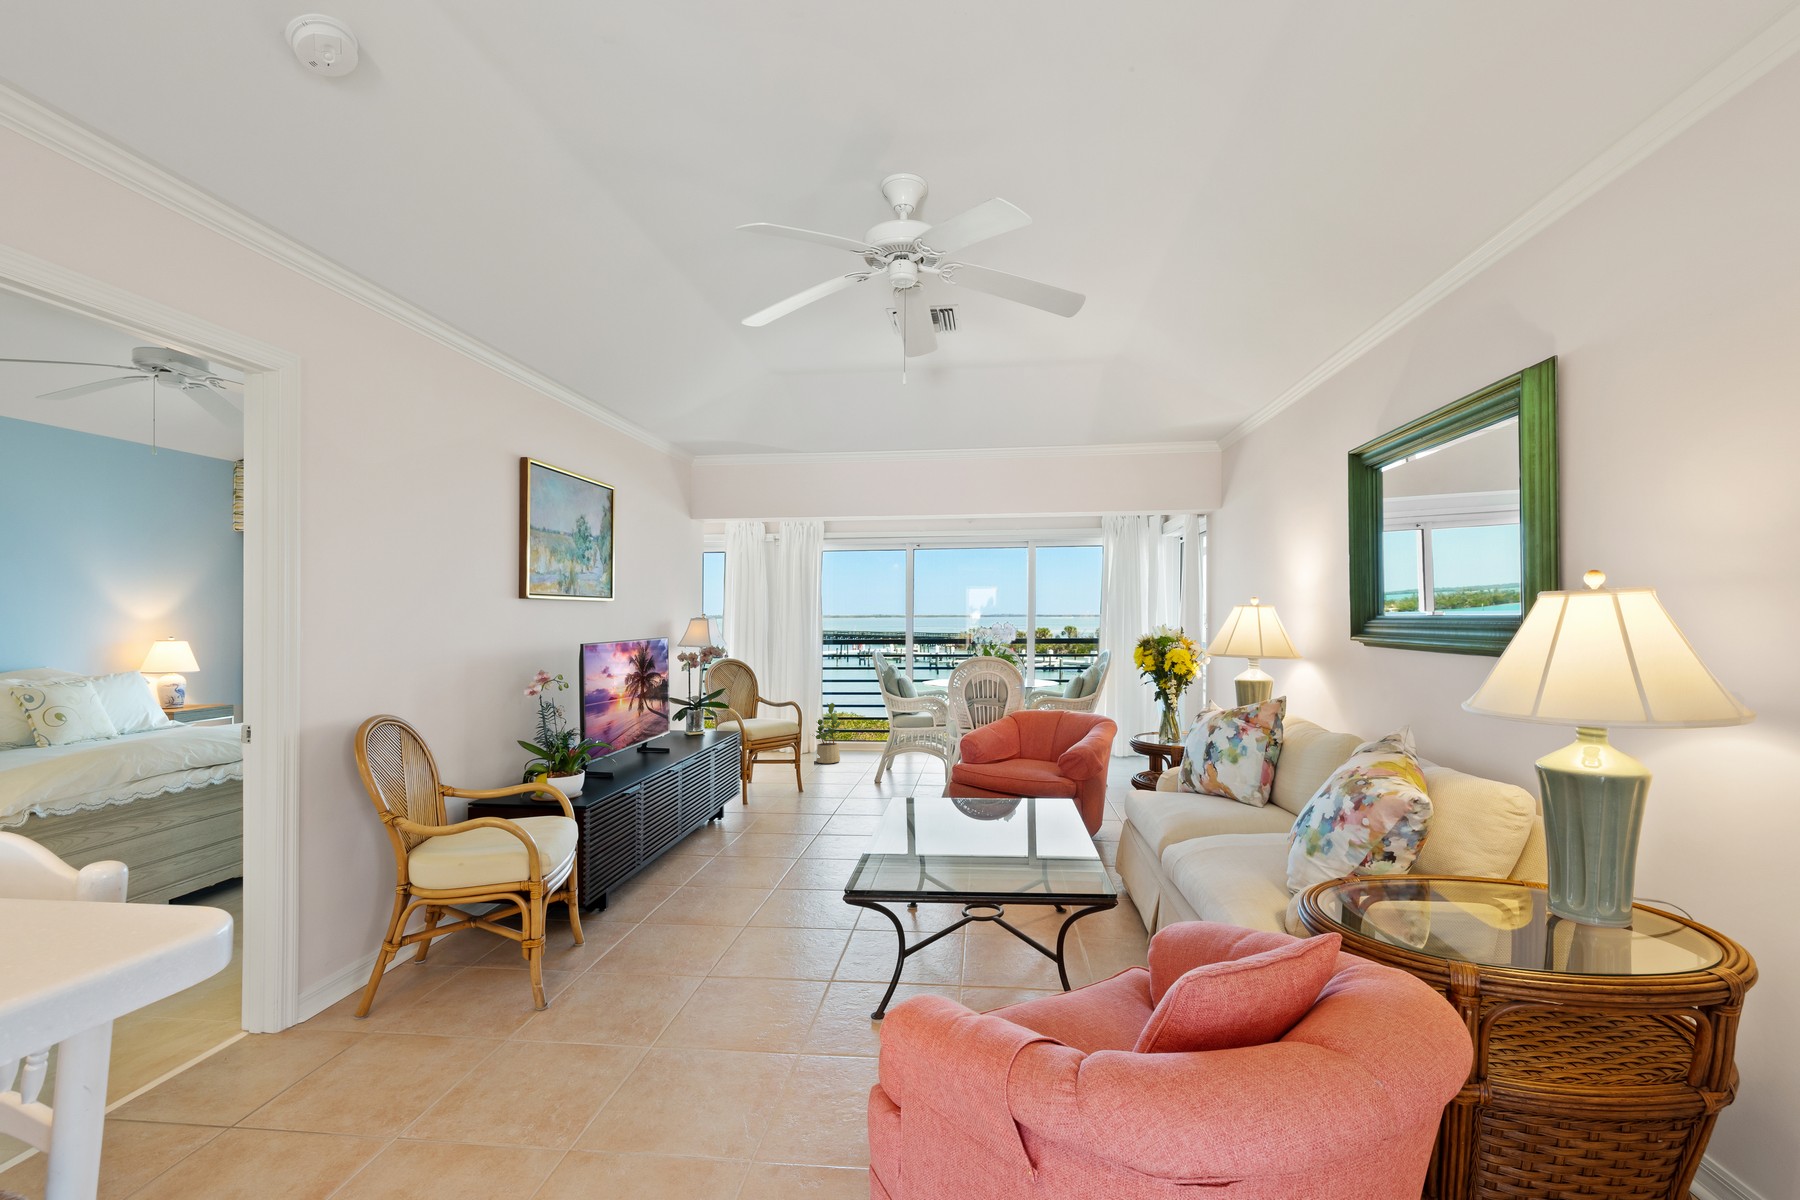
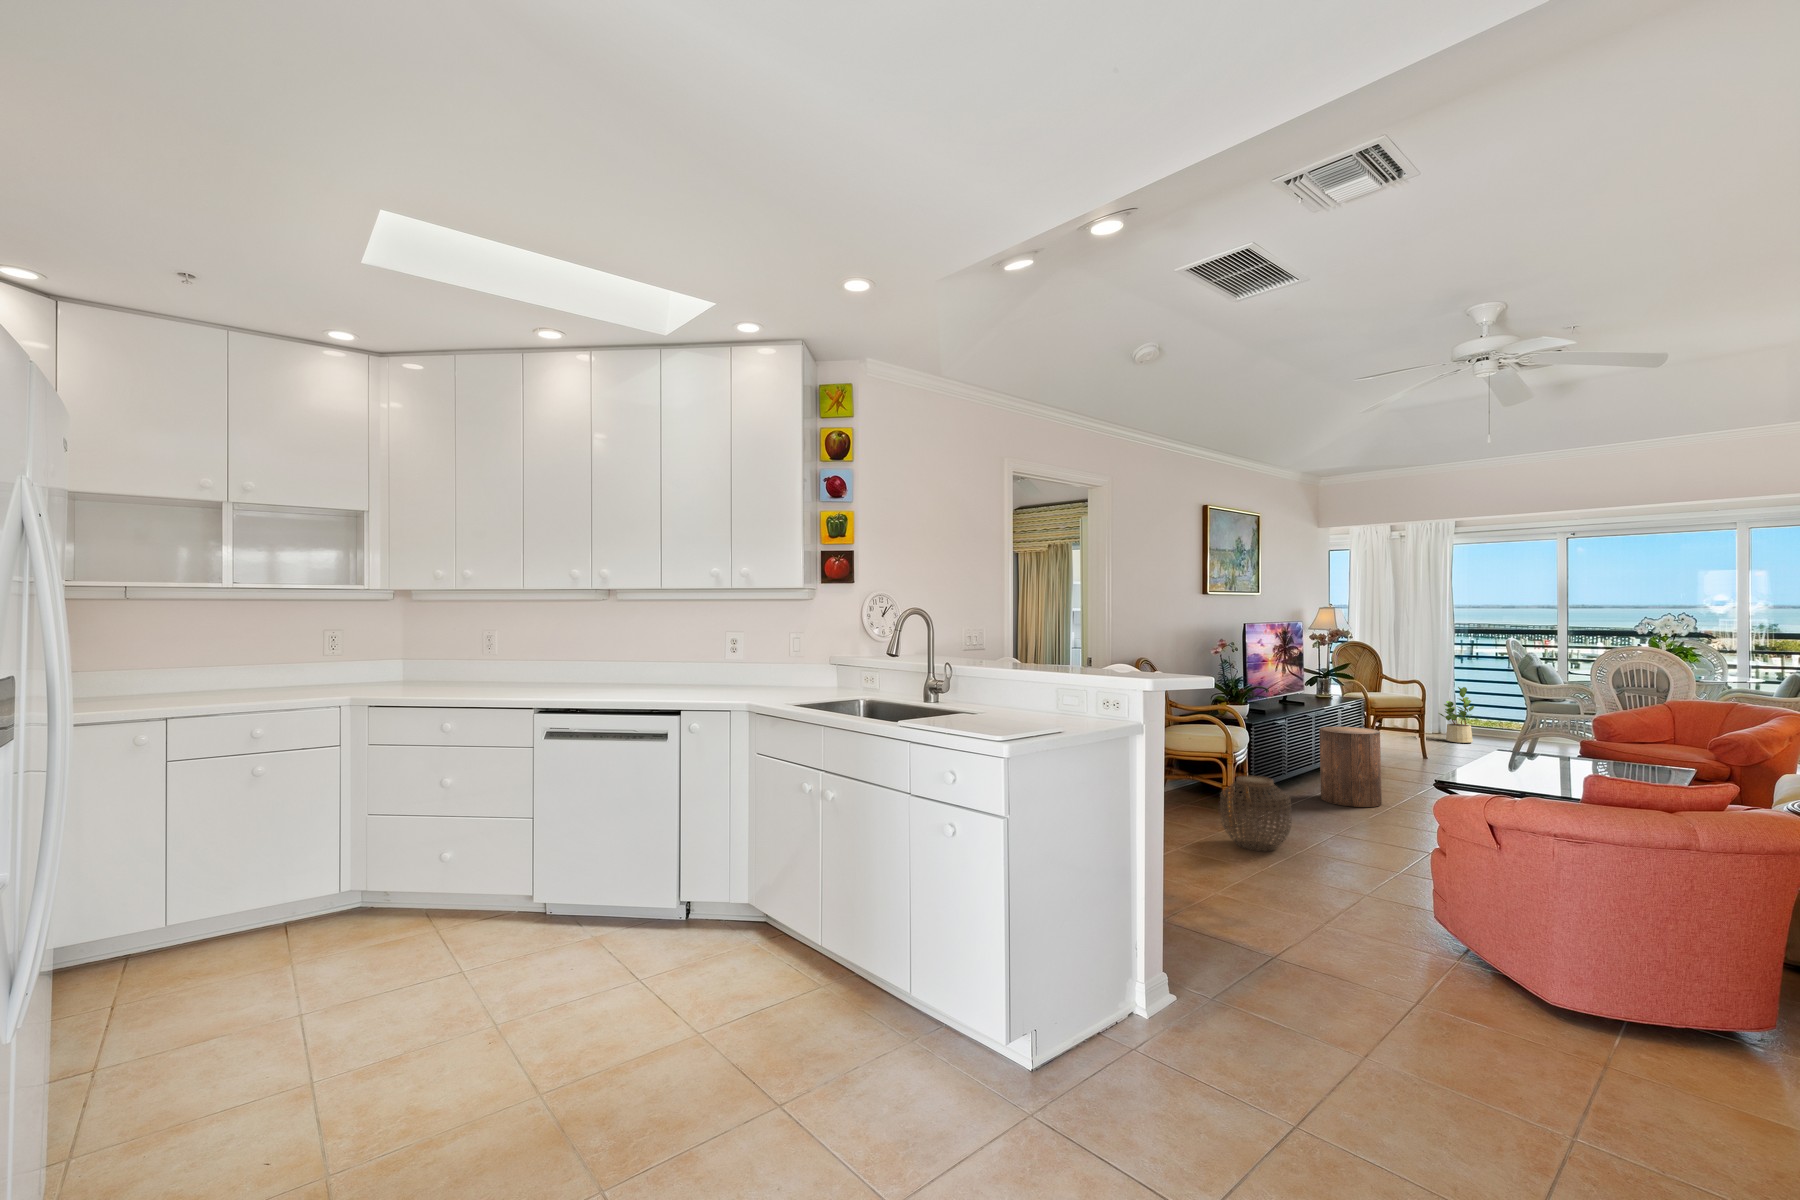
stool: none [684,781,762,901] -> present [1319,727,1382,807]
woven basket: none [496,925,629,1083] -> present [1220,776,1292,851]

